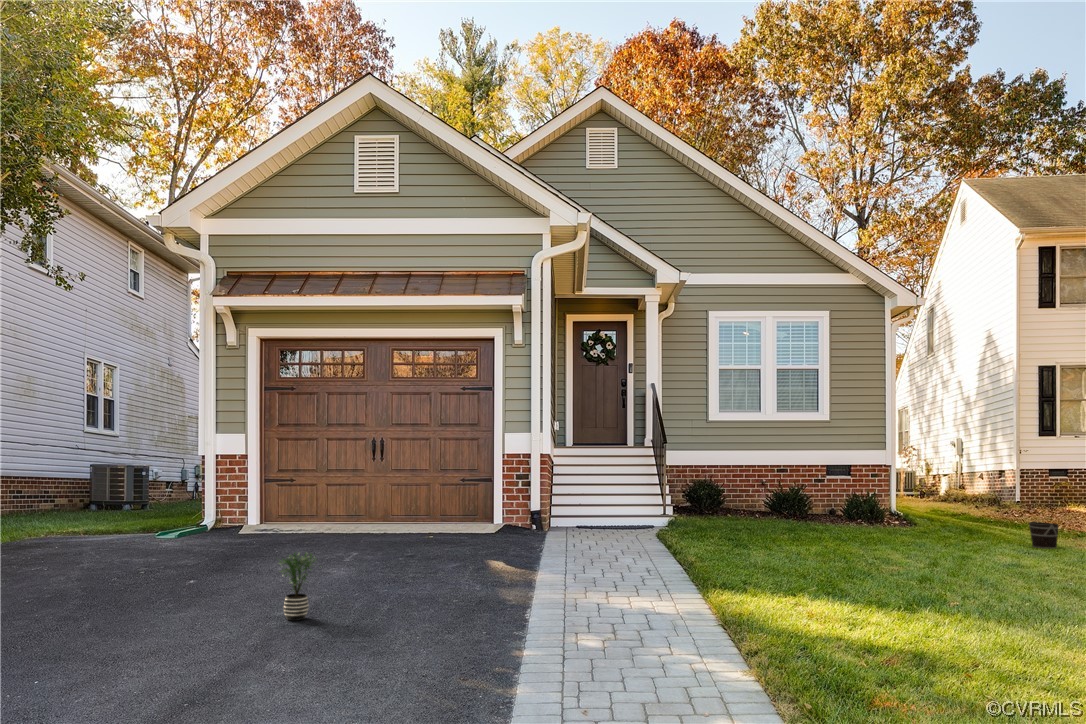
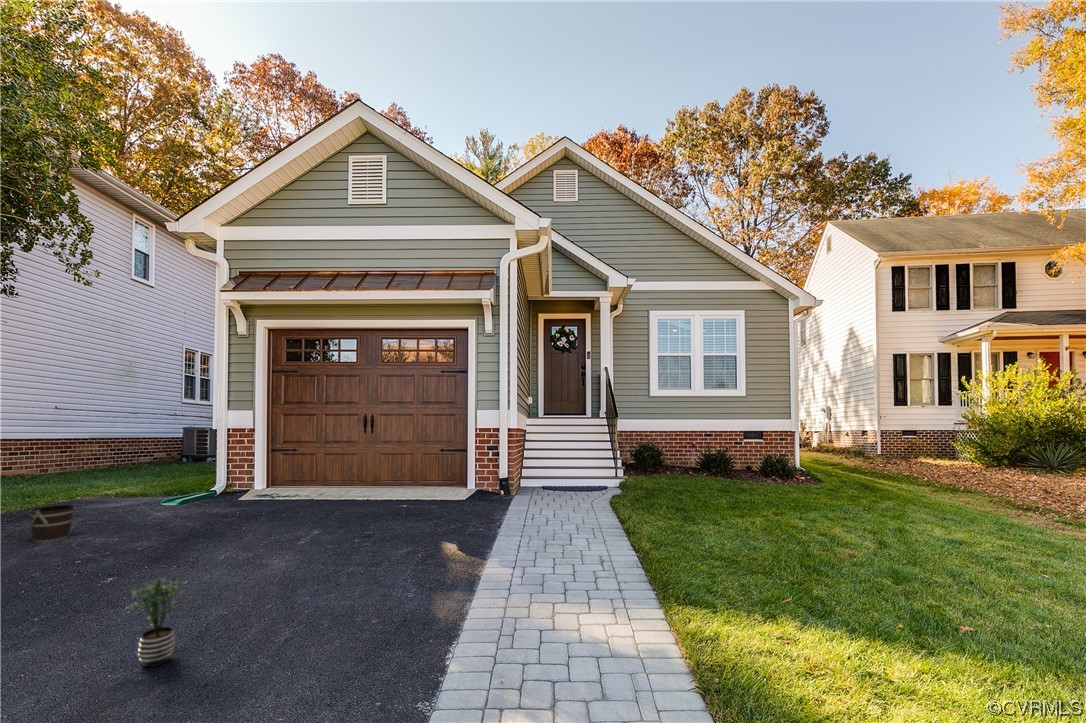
bucket: present [1029,522,1058,549] -> present [30,504,74,542]

